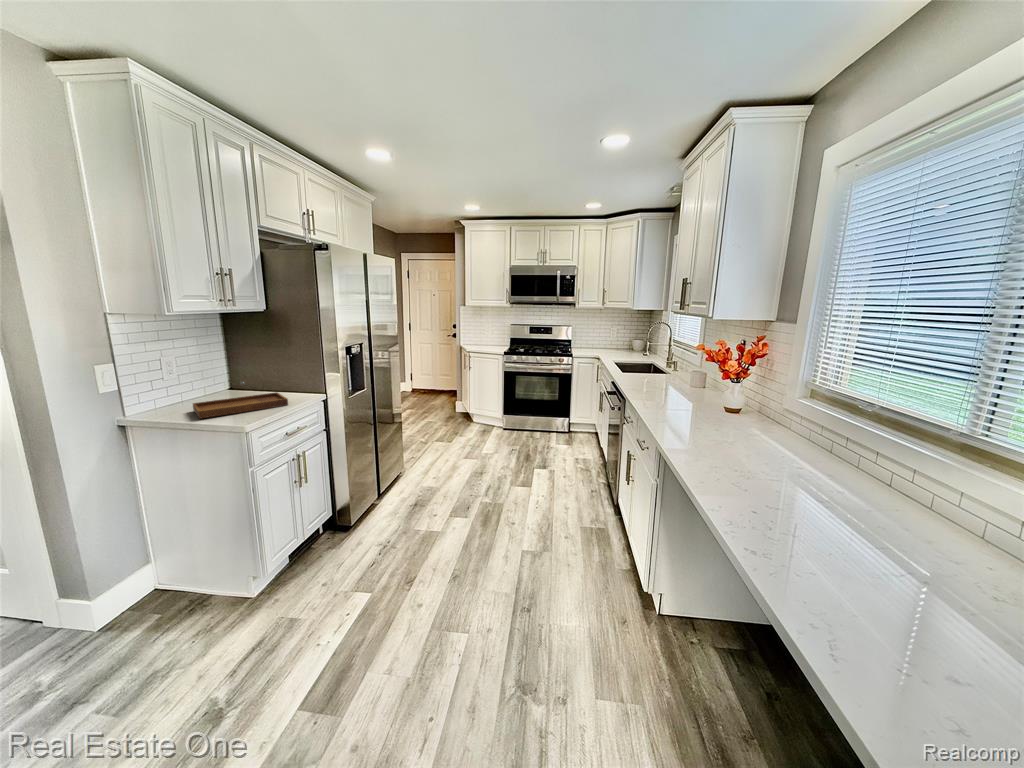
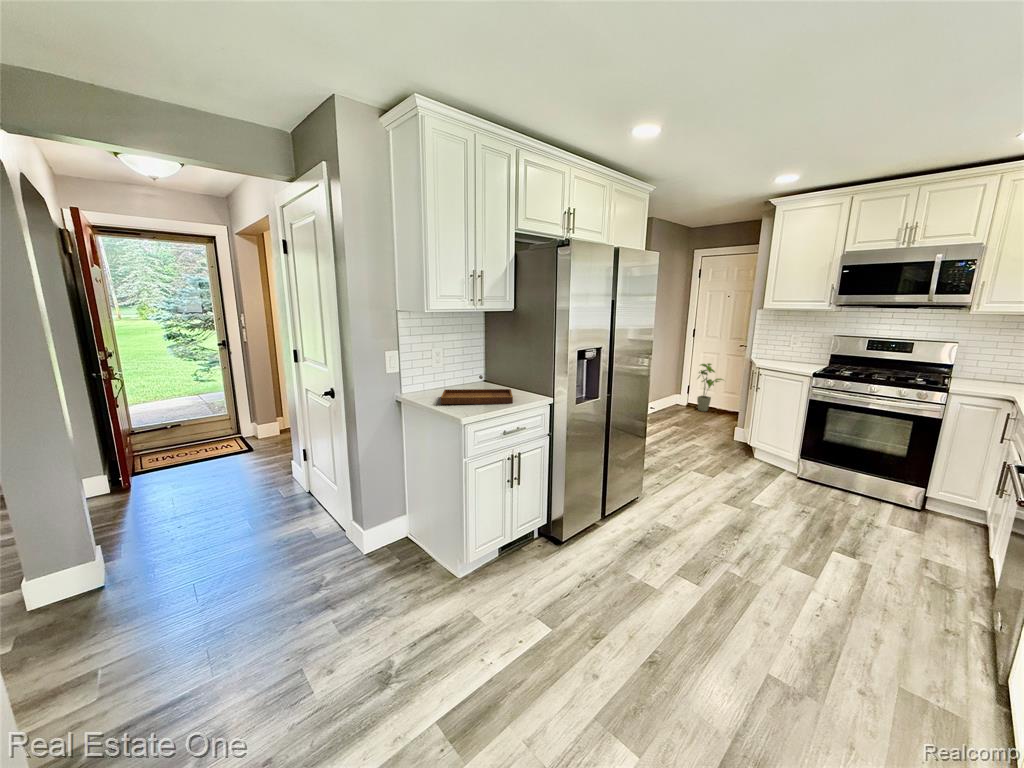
house plant: none [418,353,441,394] -> present [697,363,723,411]

